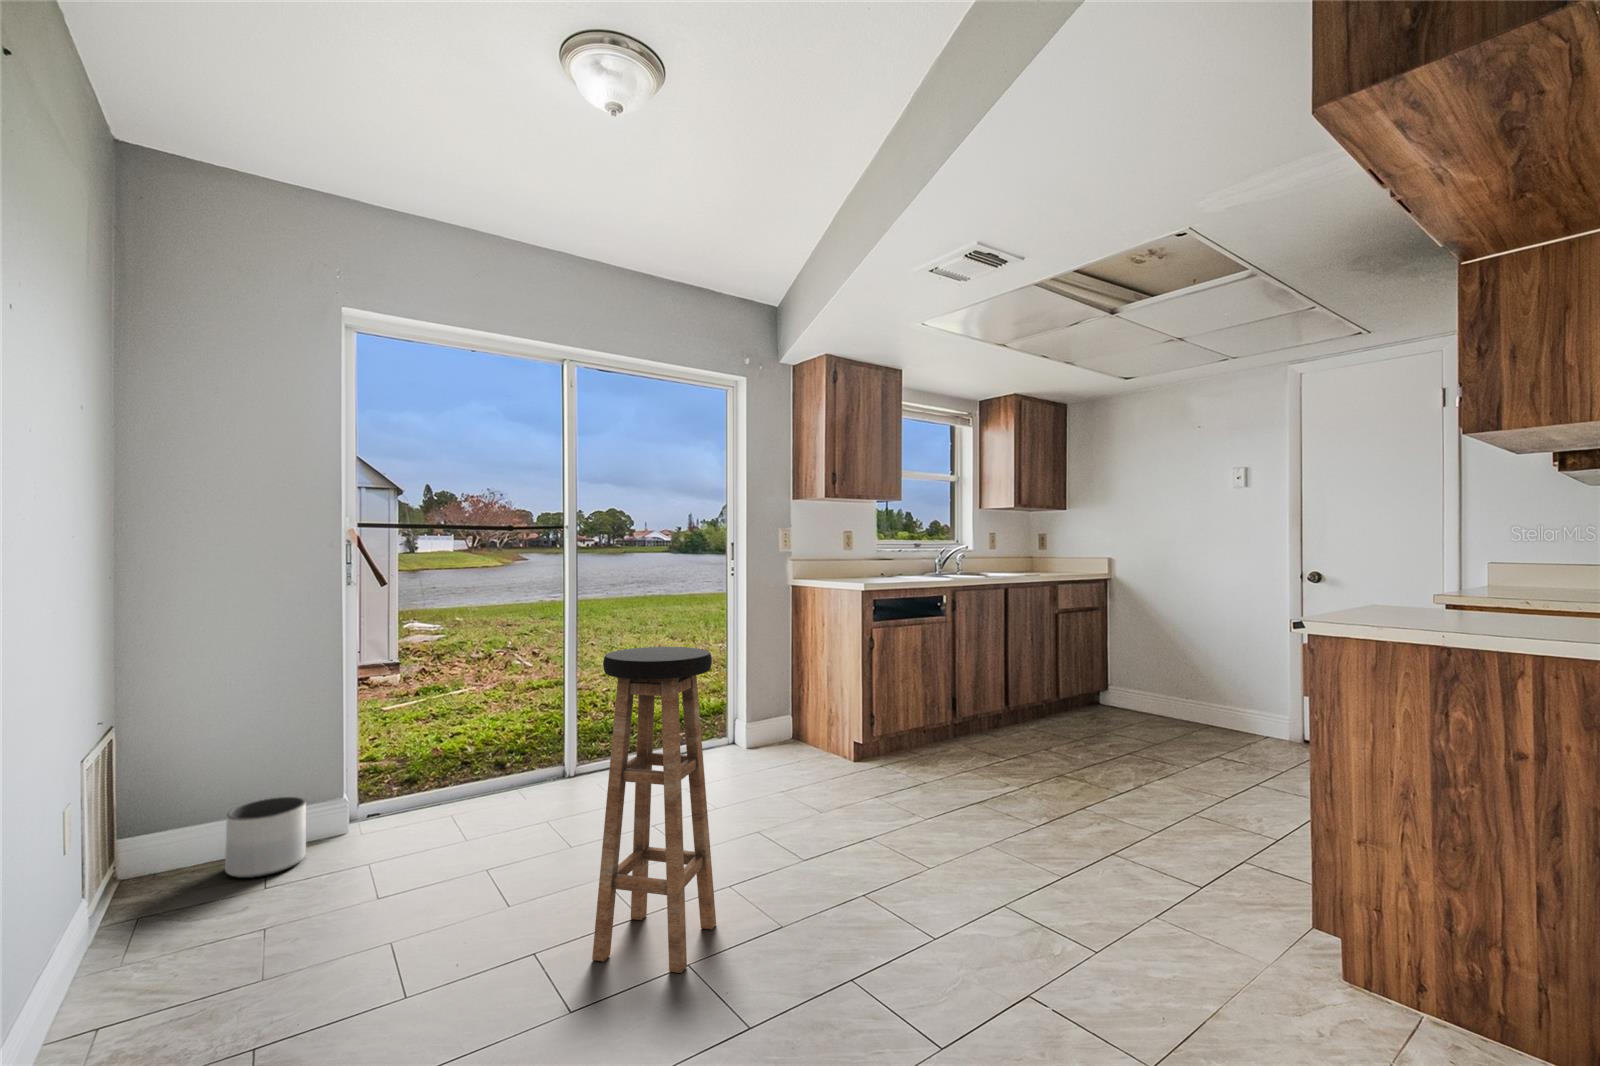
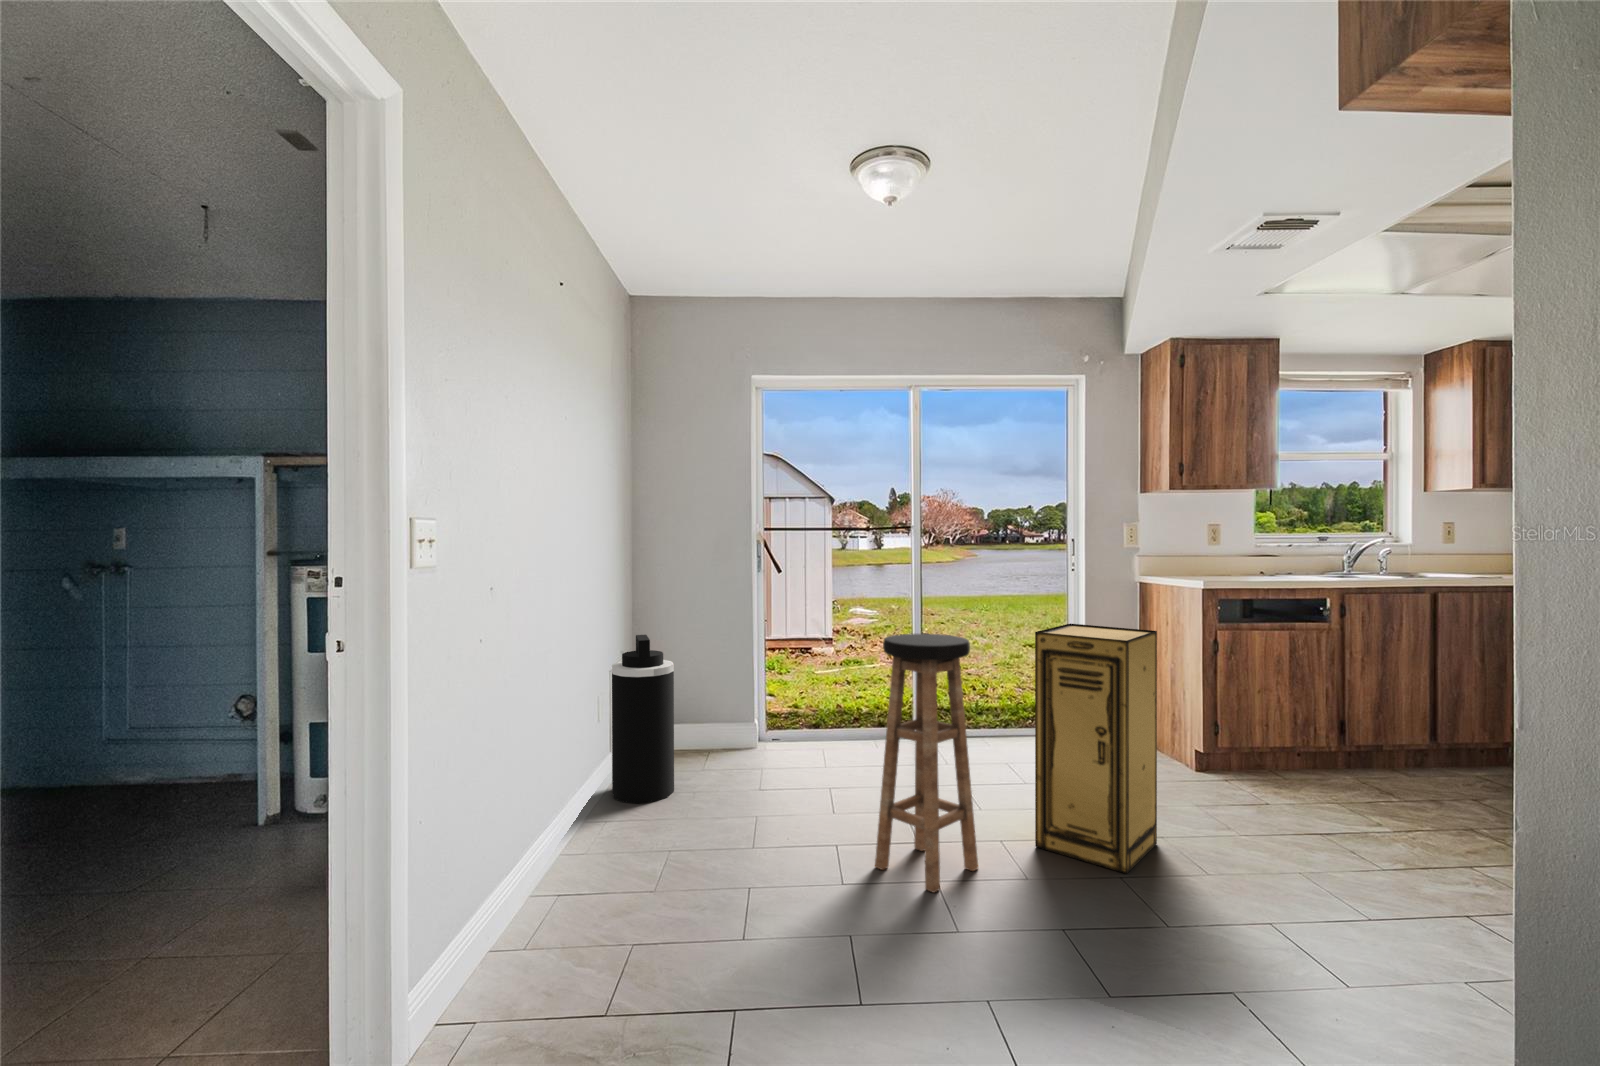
storage cabinet: none [761,627,866,886] -> present [1035,623,1157,874]
trash can: none [95,685,231,970] -> present [612,635,674,803]
planter: present [225,797,306,878] -> none [680,717,724,767]

